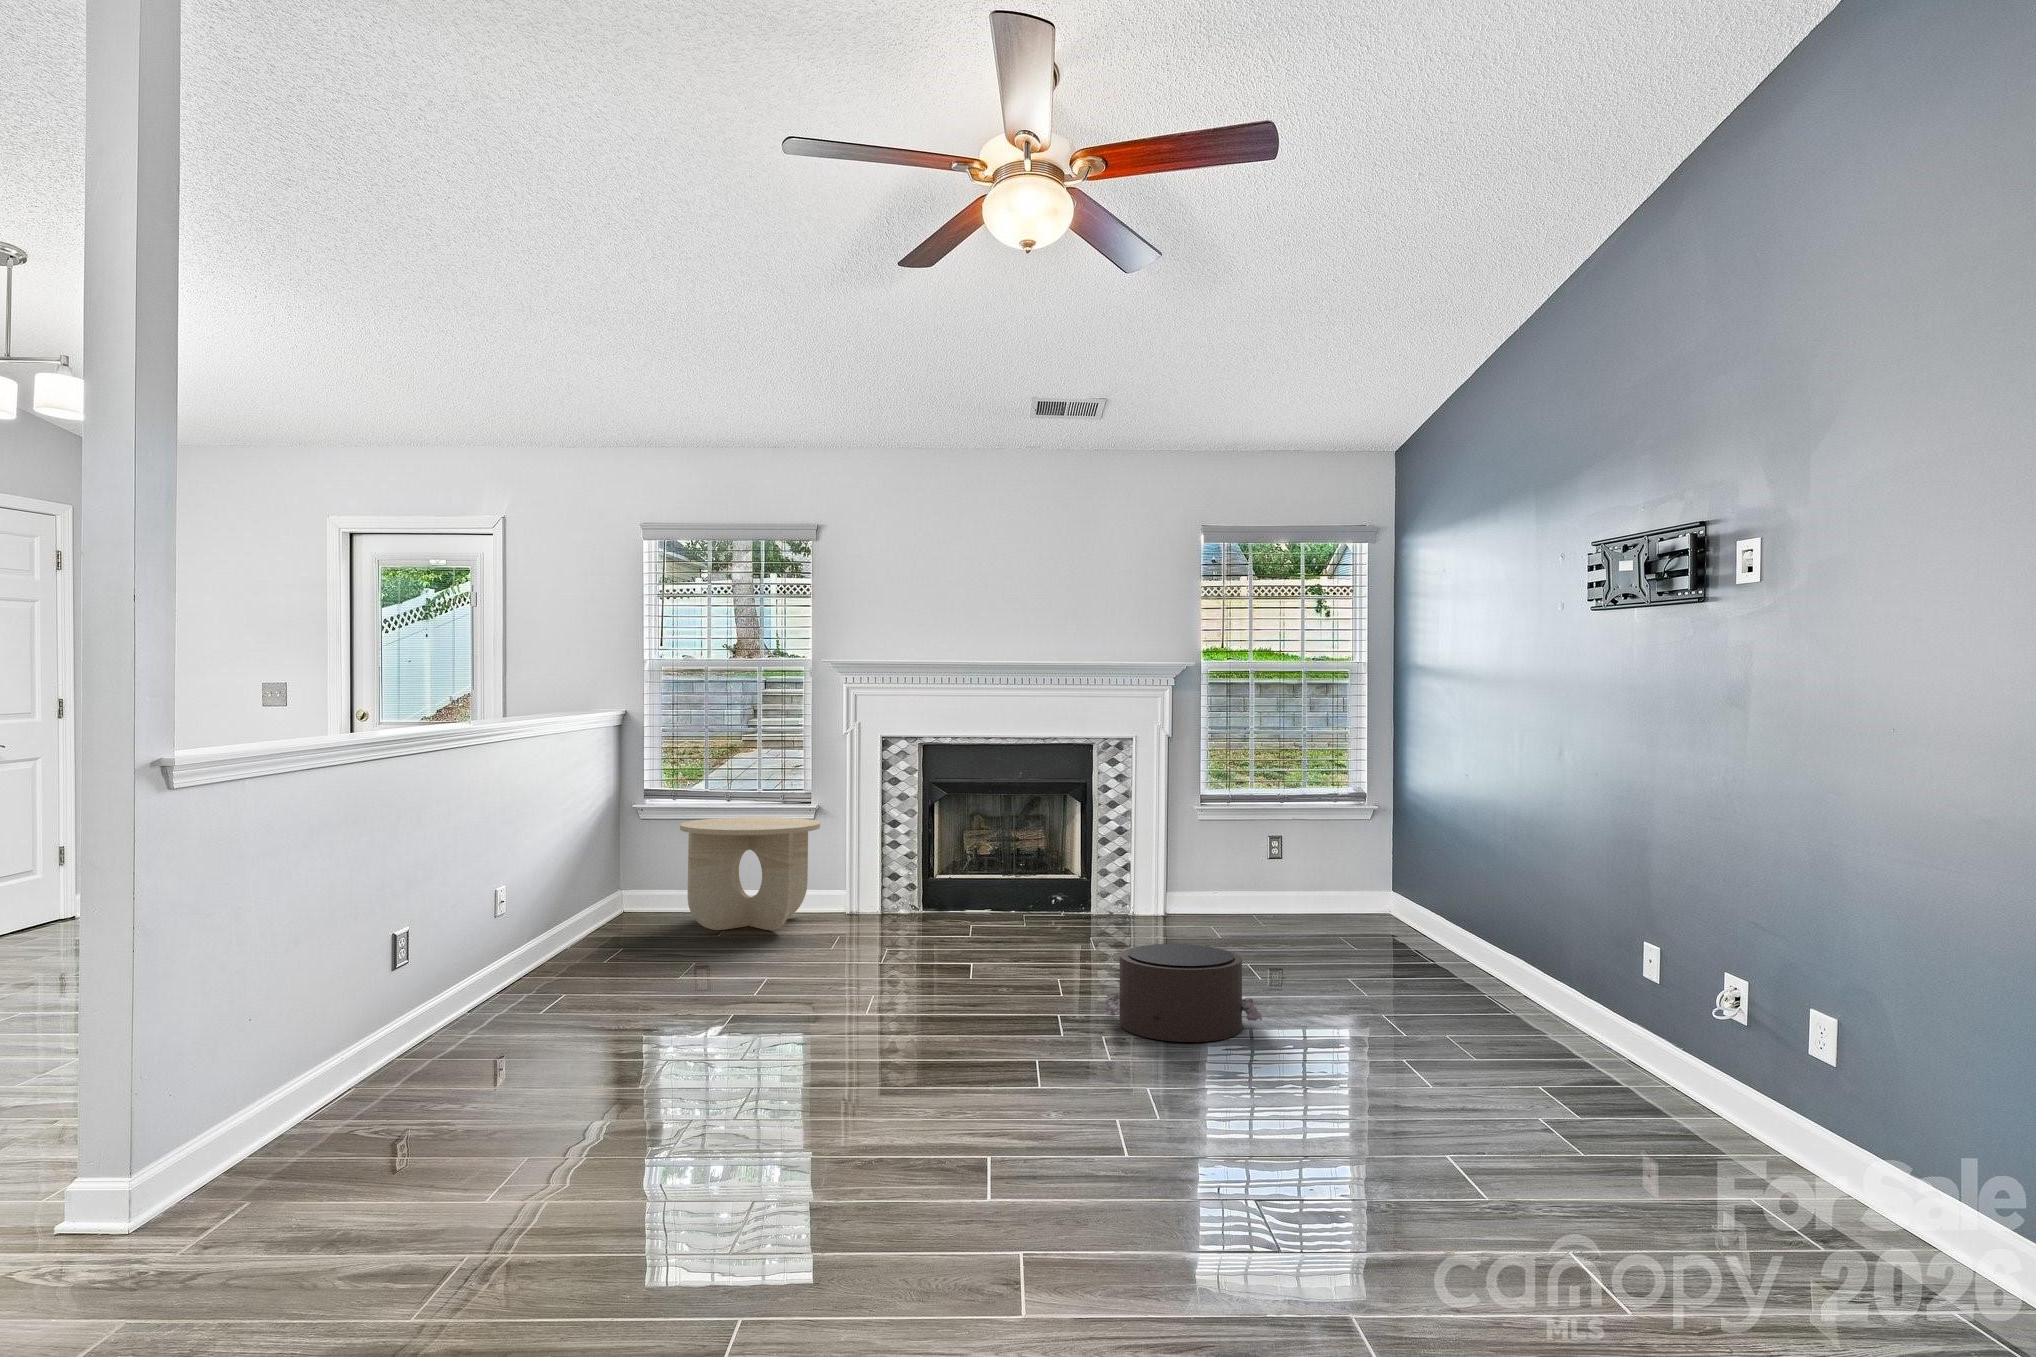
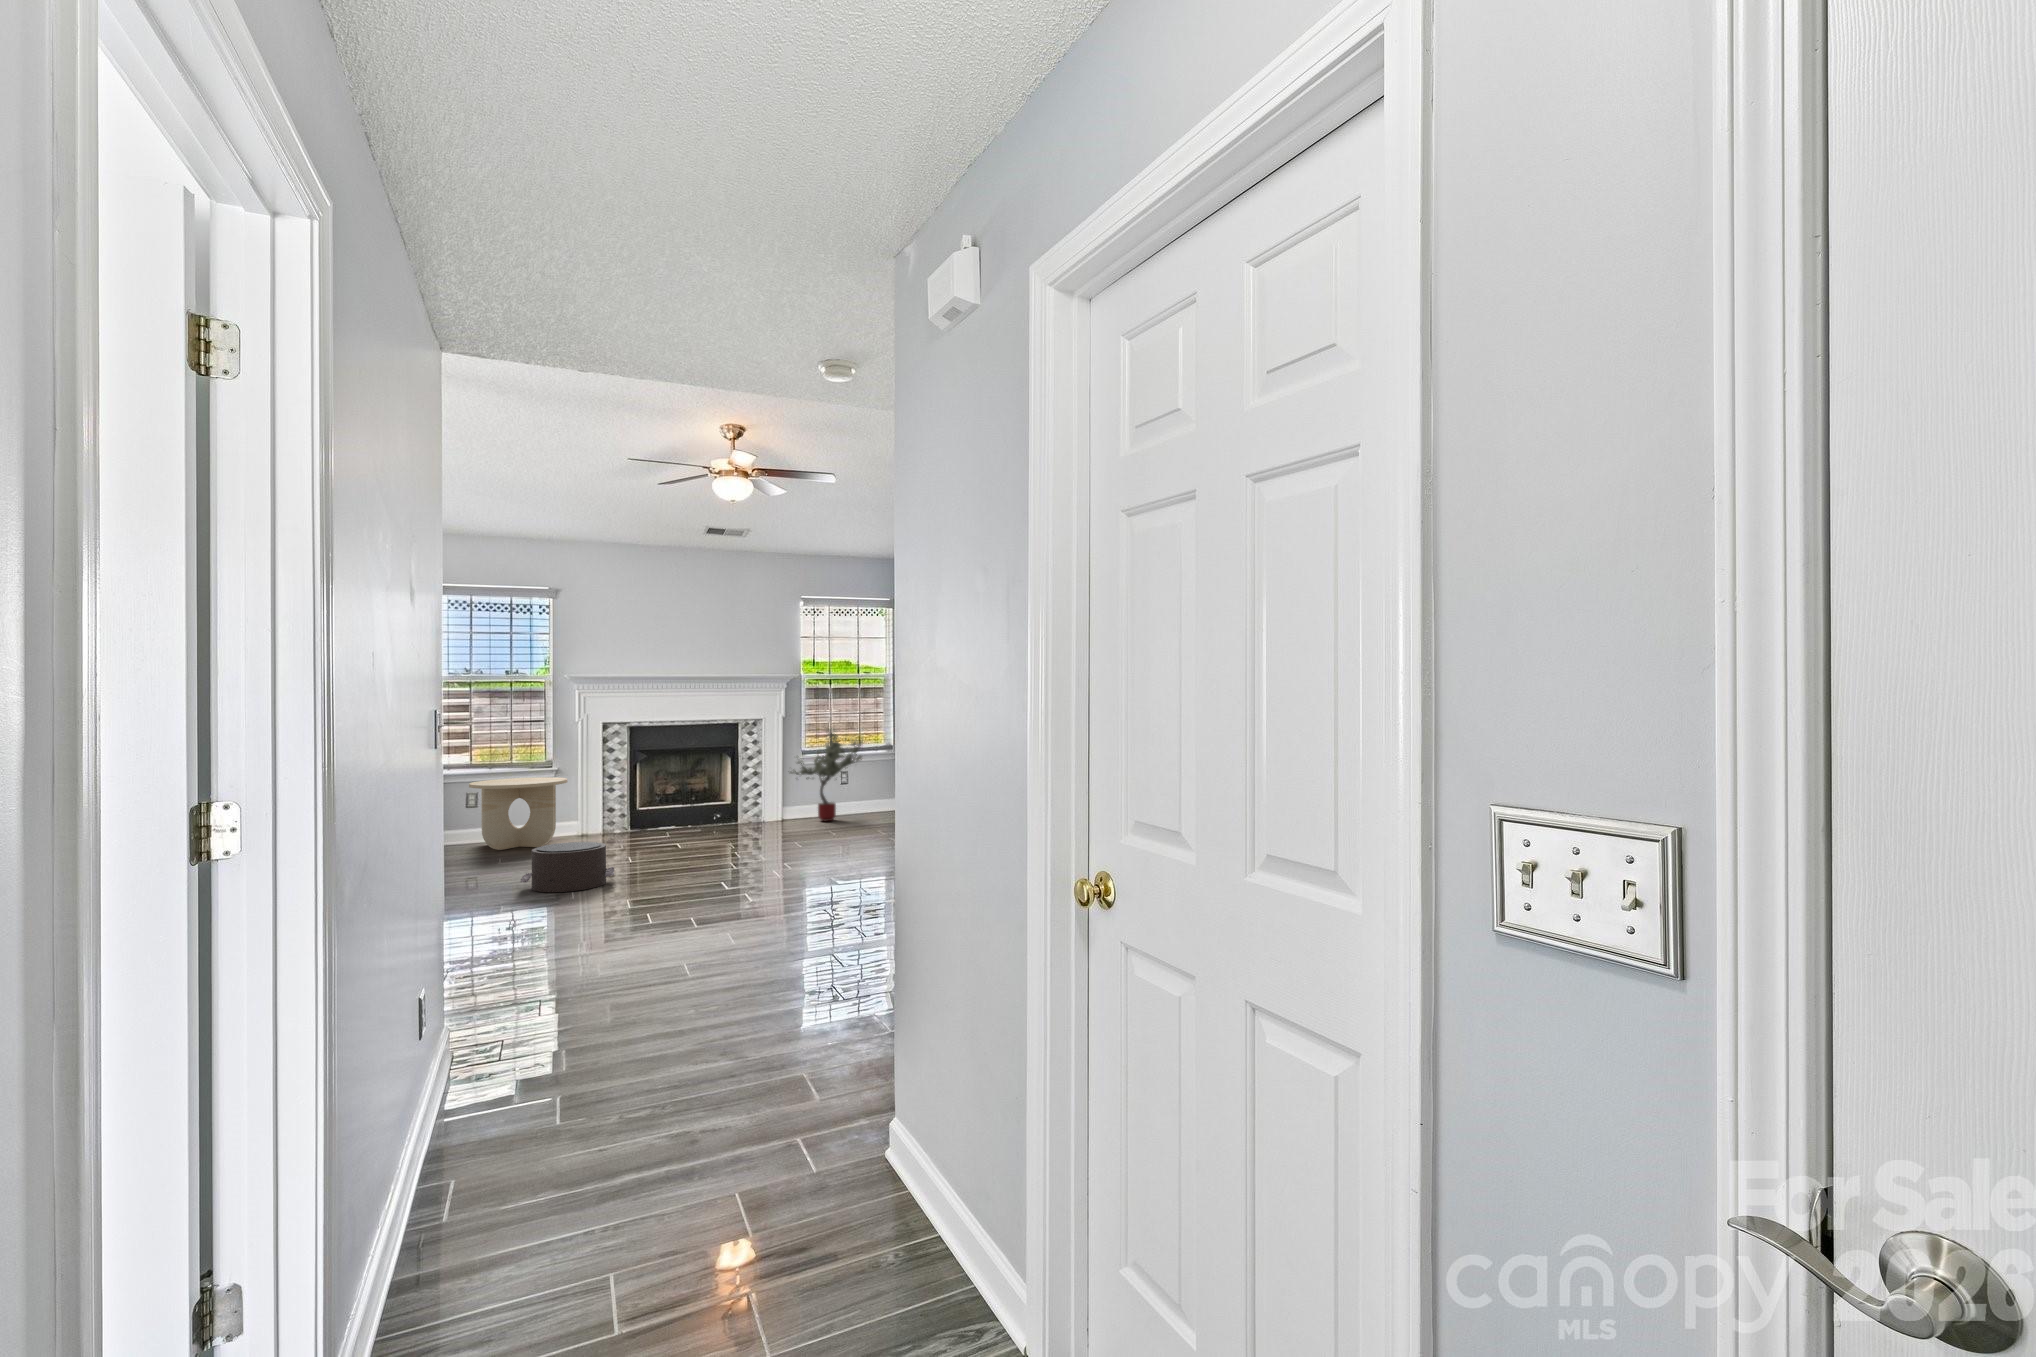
potted tree: none [1171,757,1308,925] -> present [790,731,862,821]
pouf: present [1105,944,1262,1042] -> present [521,842,615,892]

